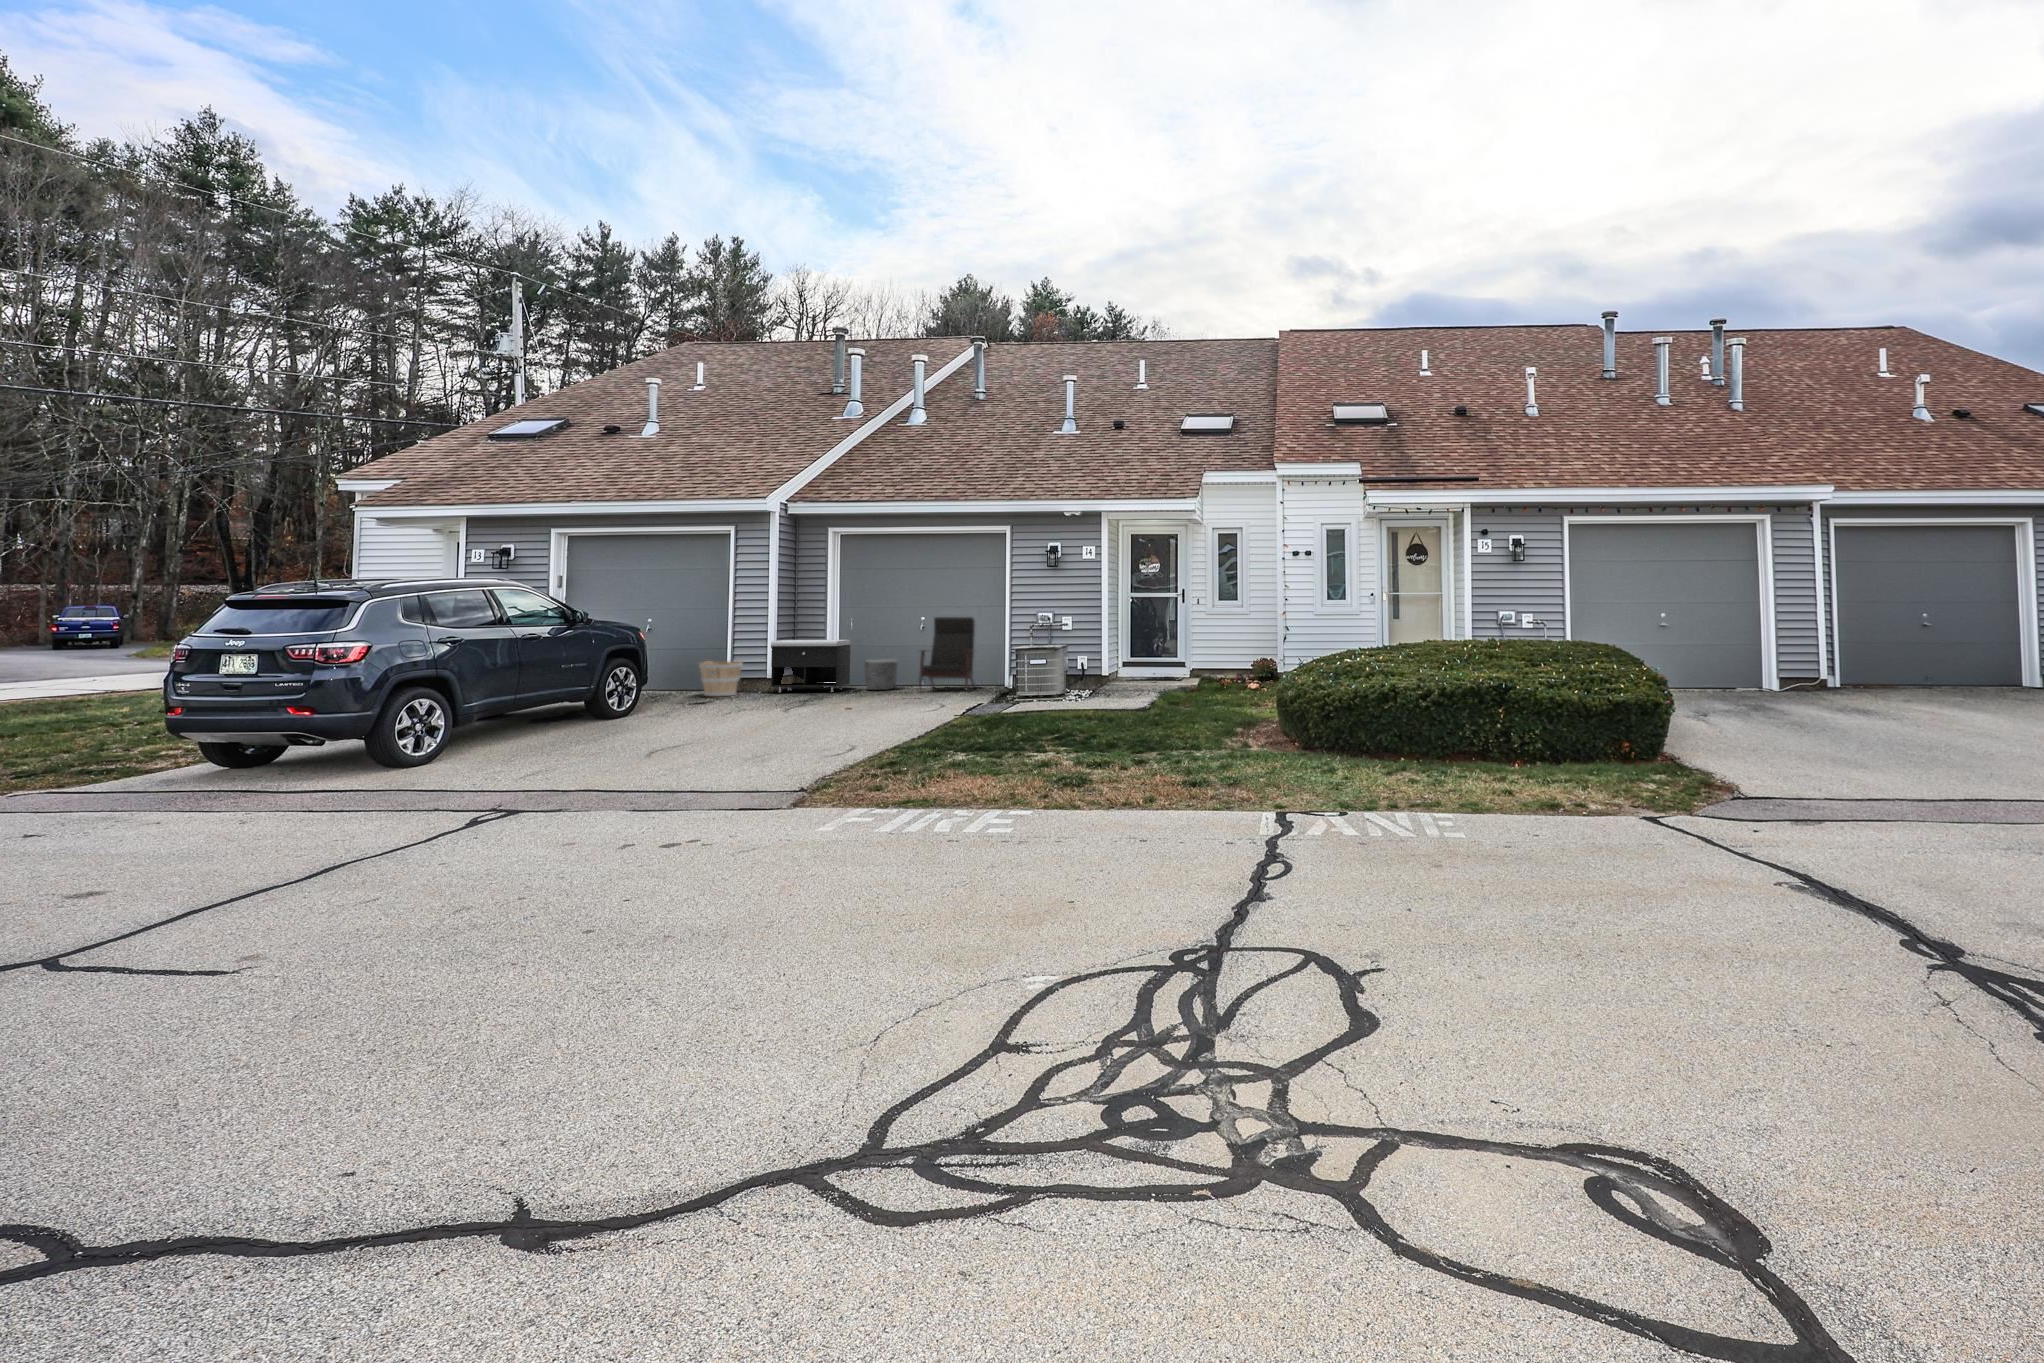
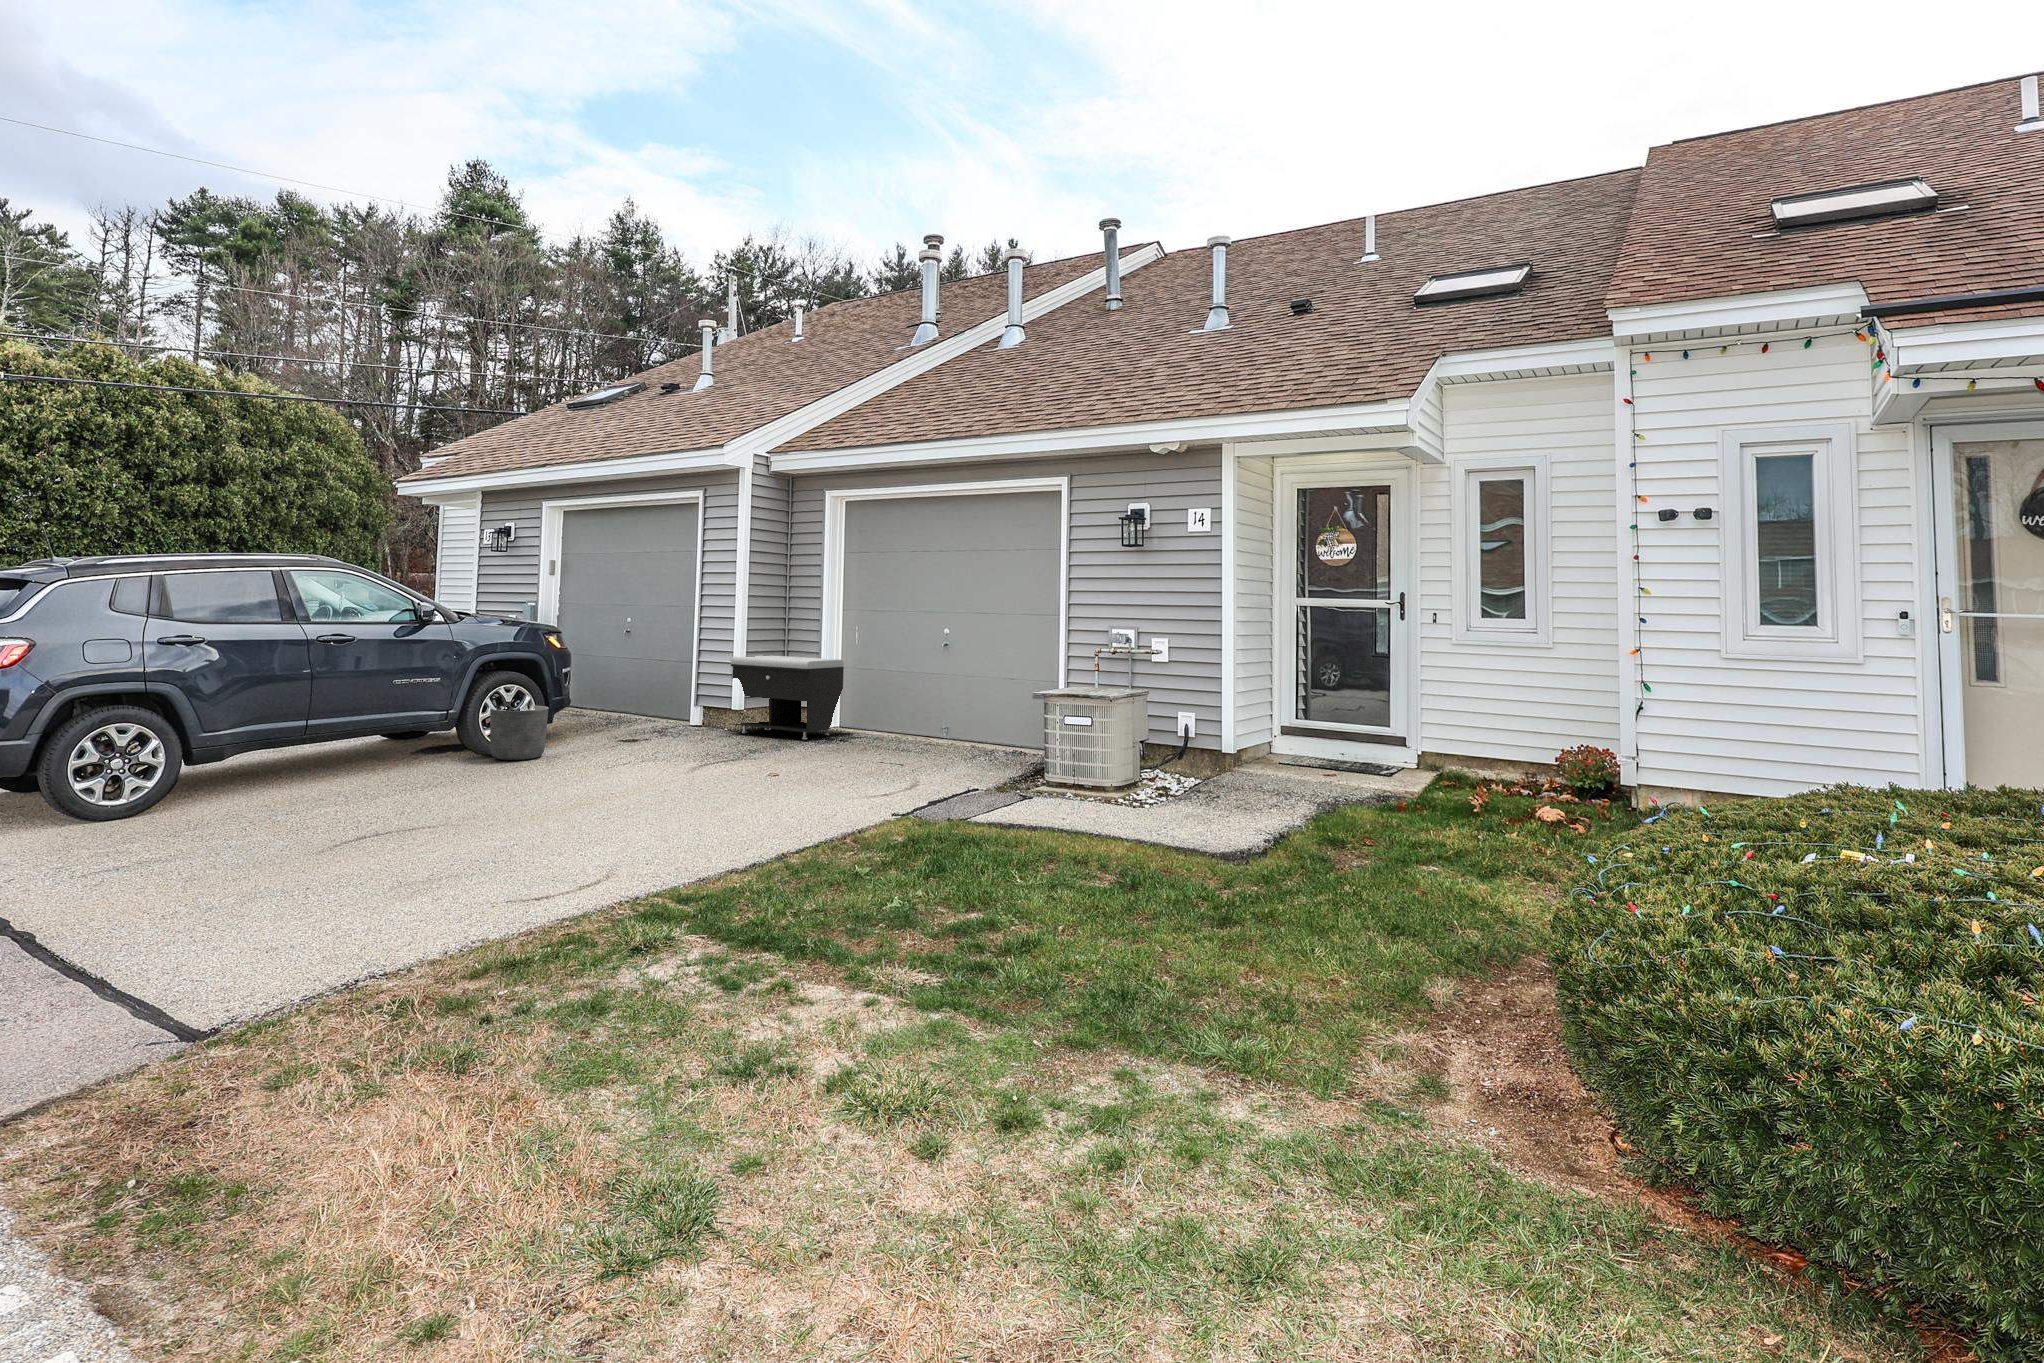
lounge chair: present [919,617,975,690] -> none [907,629,1013,759]
planter: present [865,660,897,690] -> present [490,706,549,760]
wooden bucket: present [699,661,743,697] -> none [645,680,704,733]

